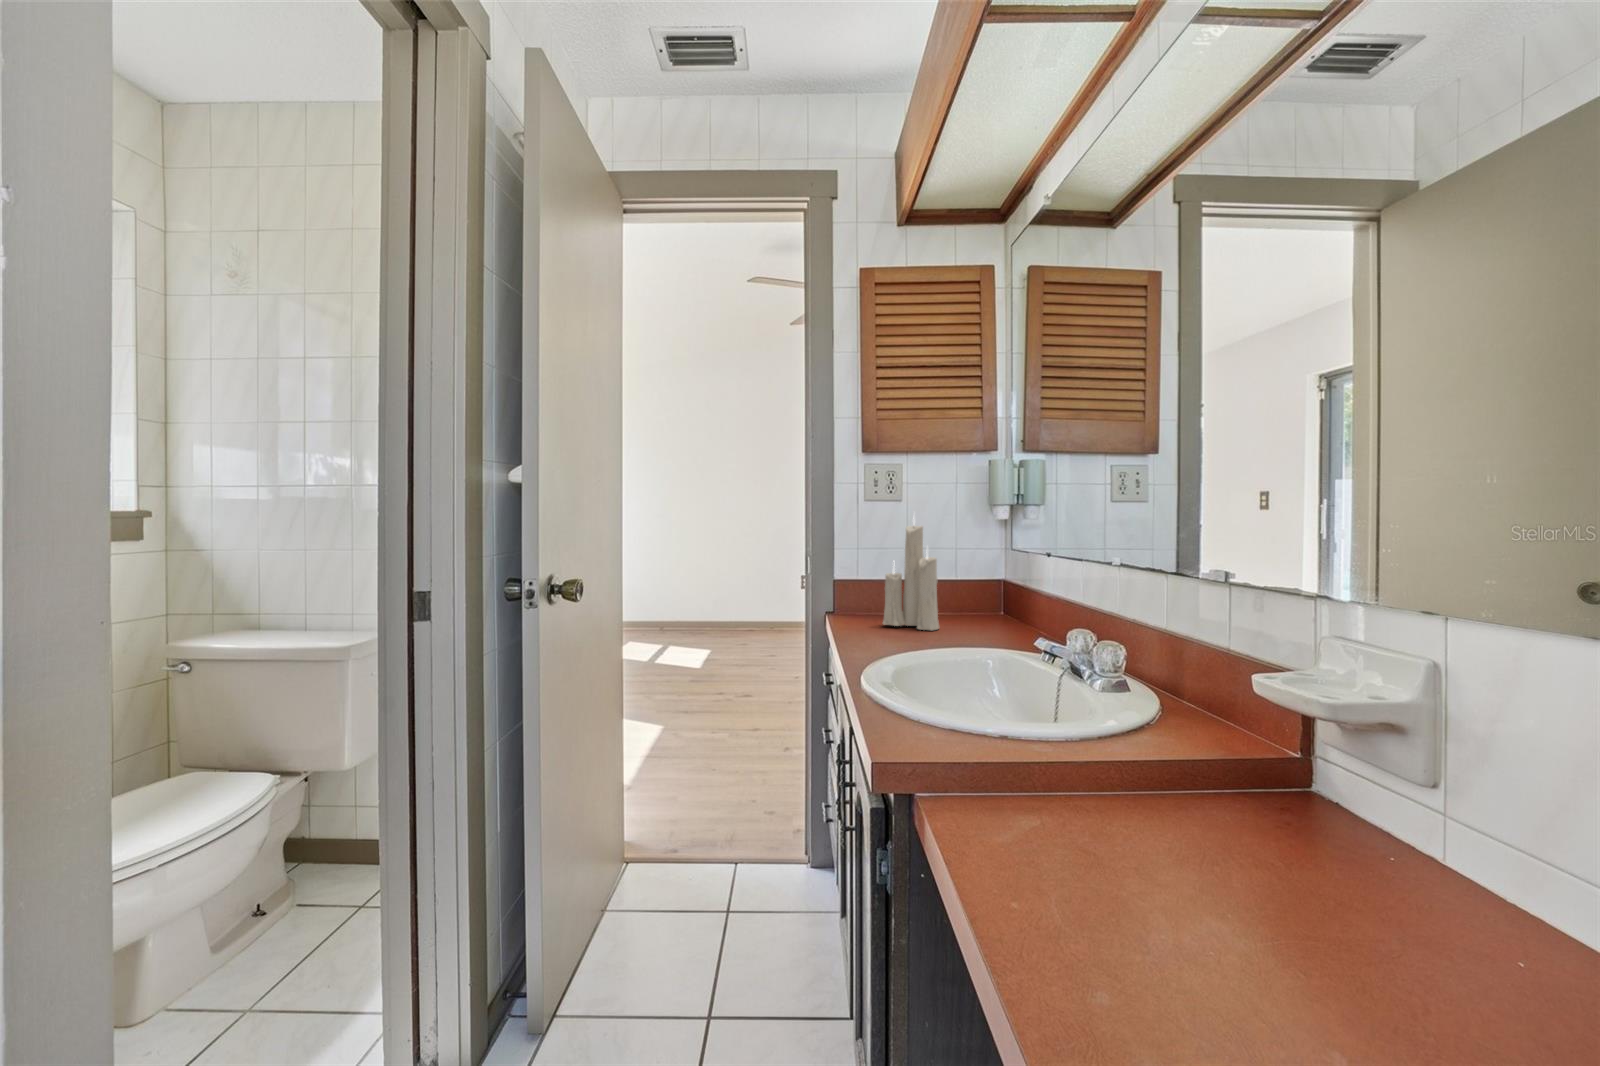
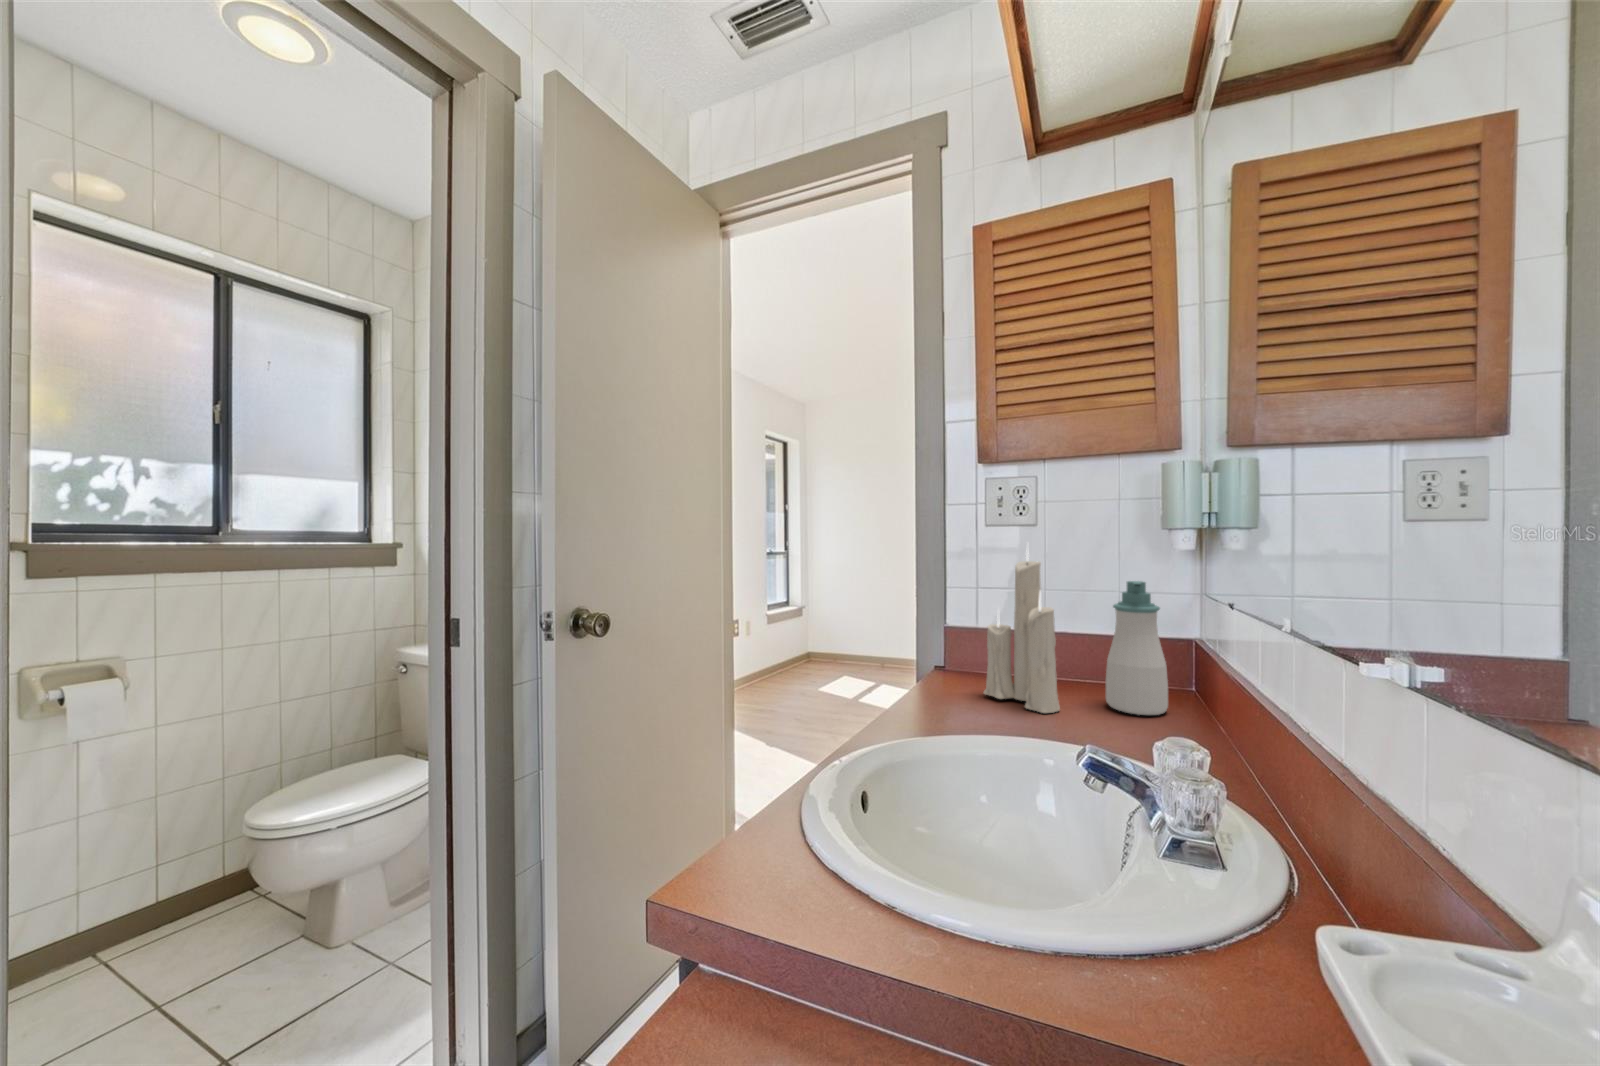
soap bottle: none [962,539,1000,626] -> present [1106,581,1168,715]

